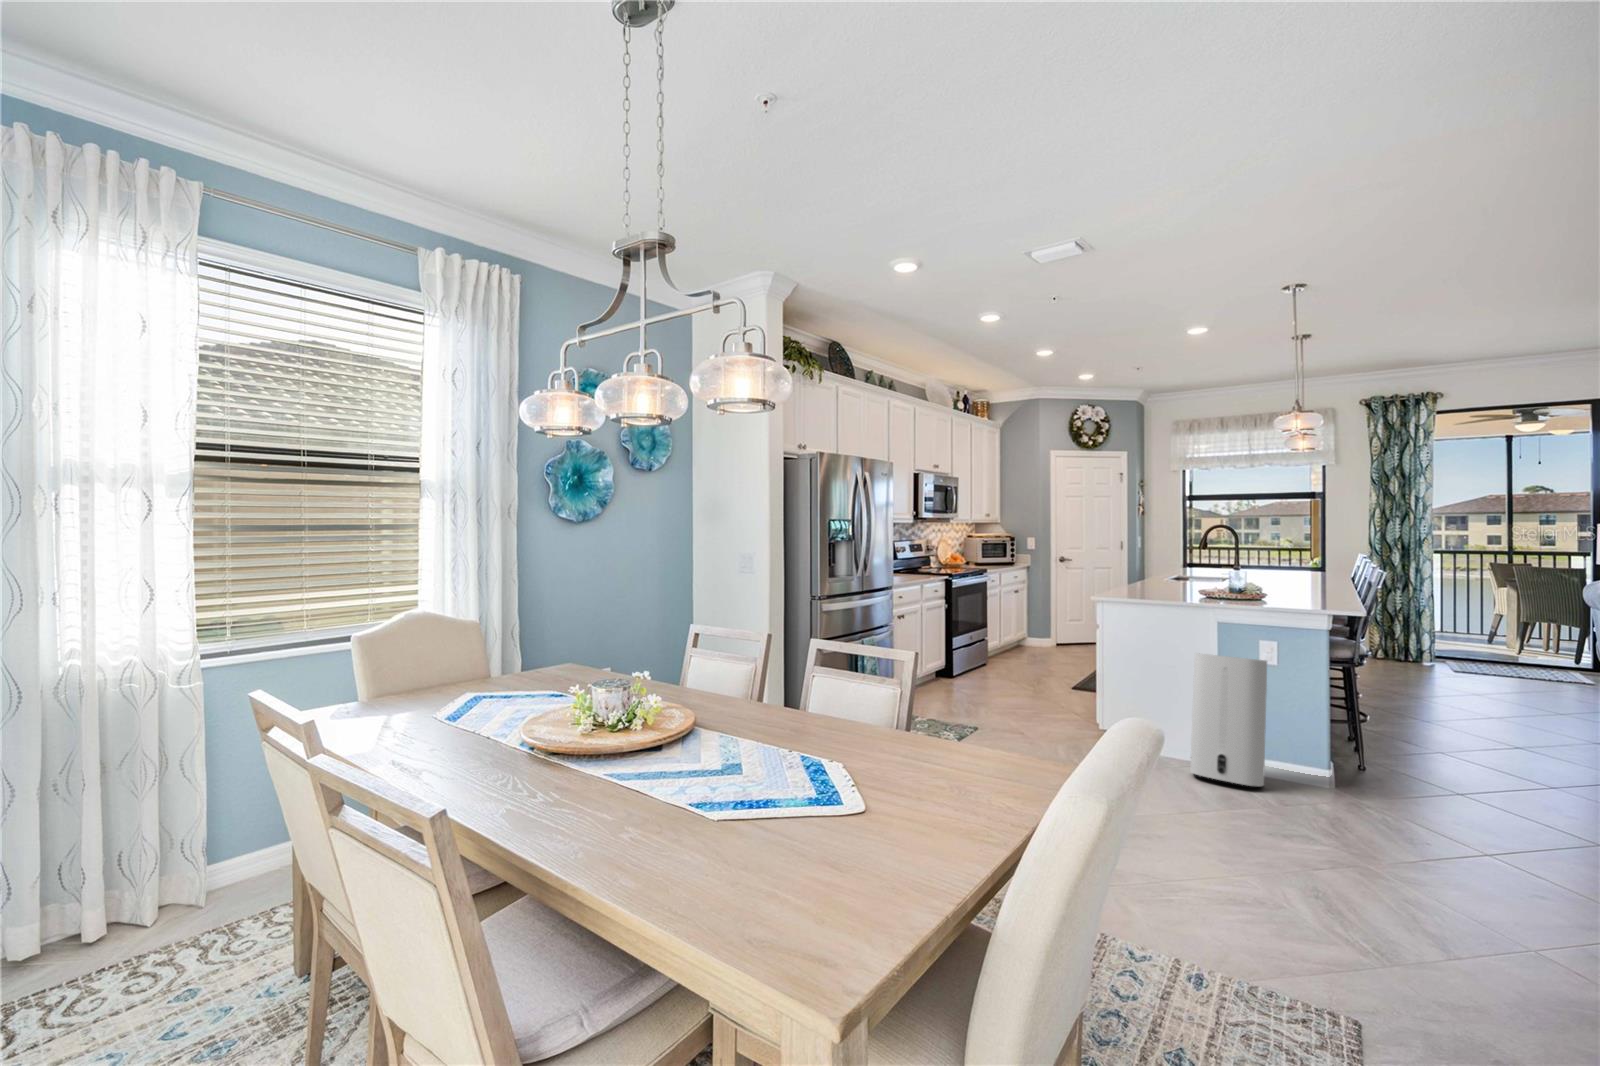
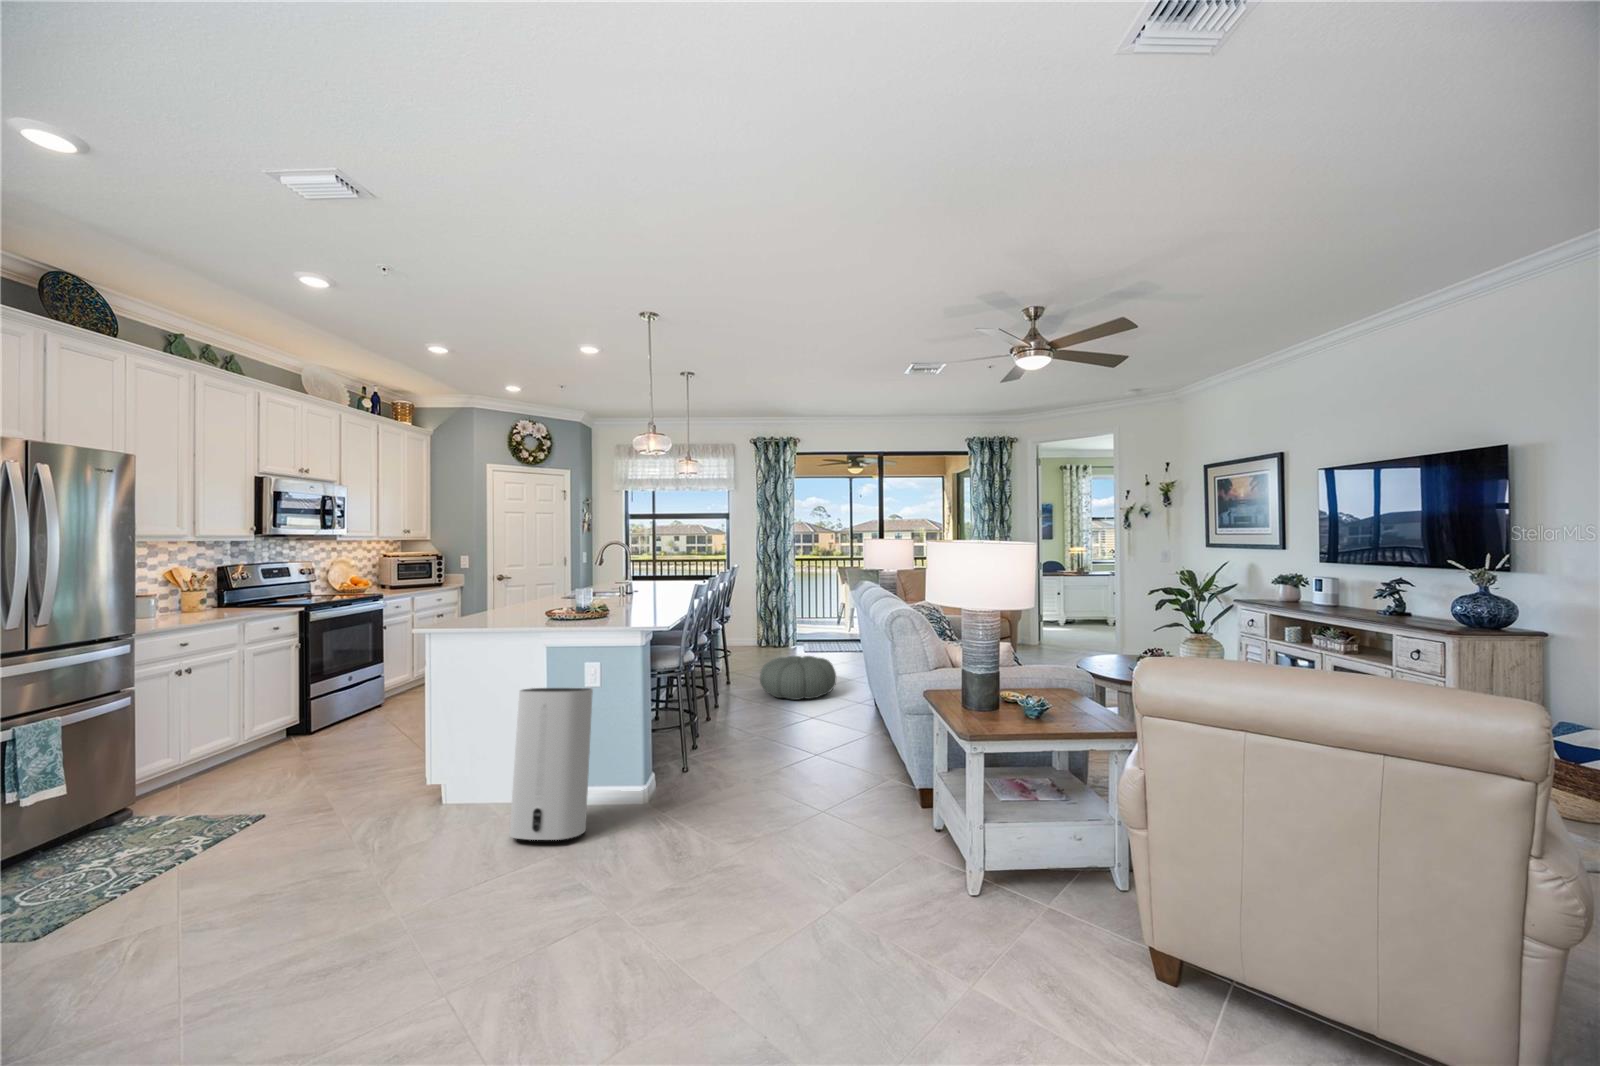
pouf: none [1405,668,1534,723] -> present [760,656,836,700]

